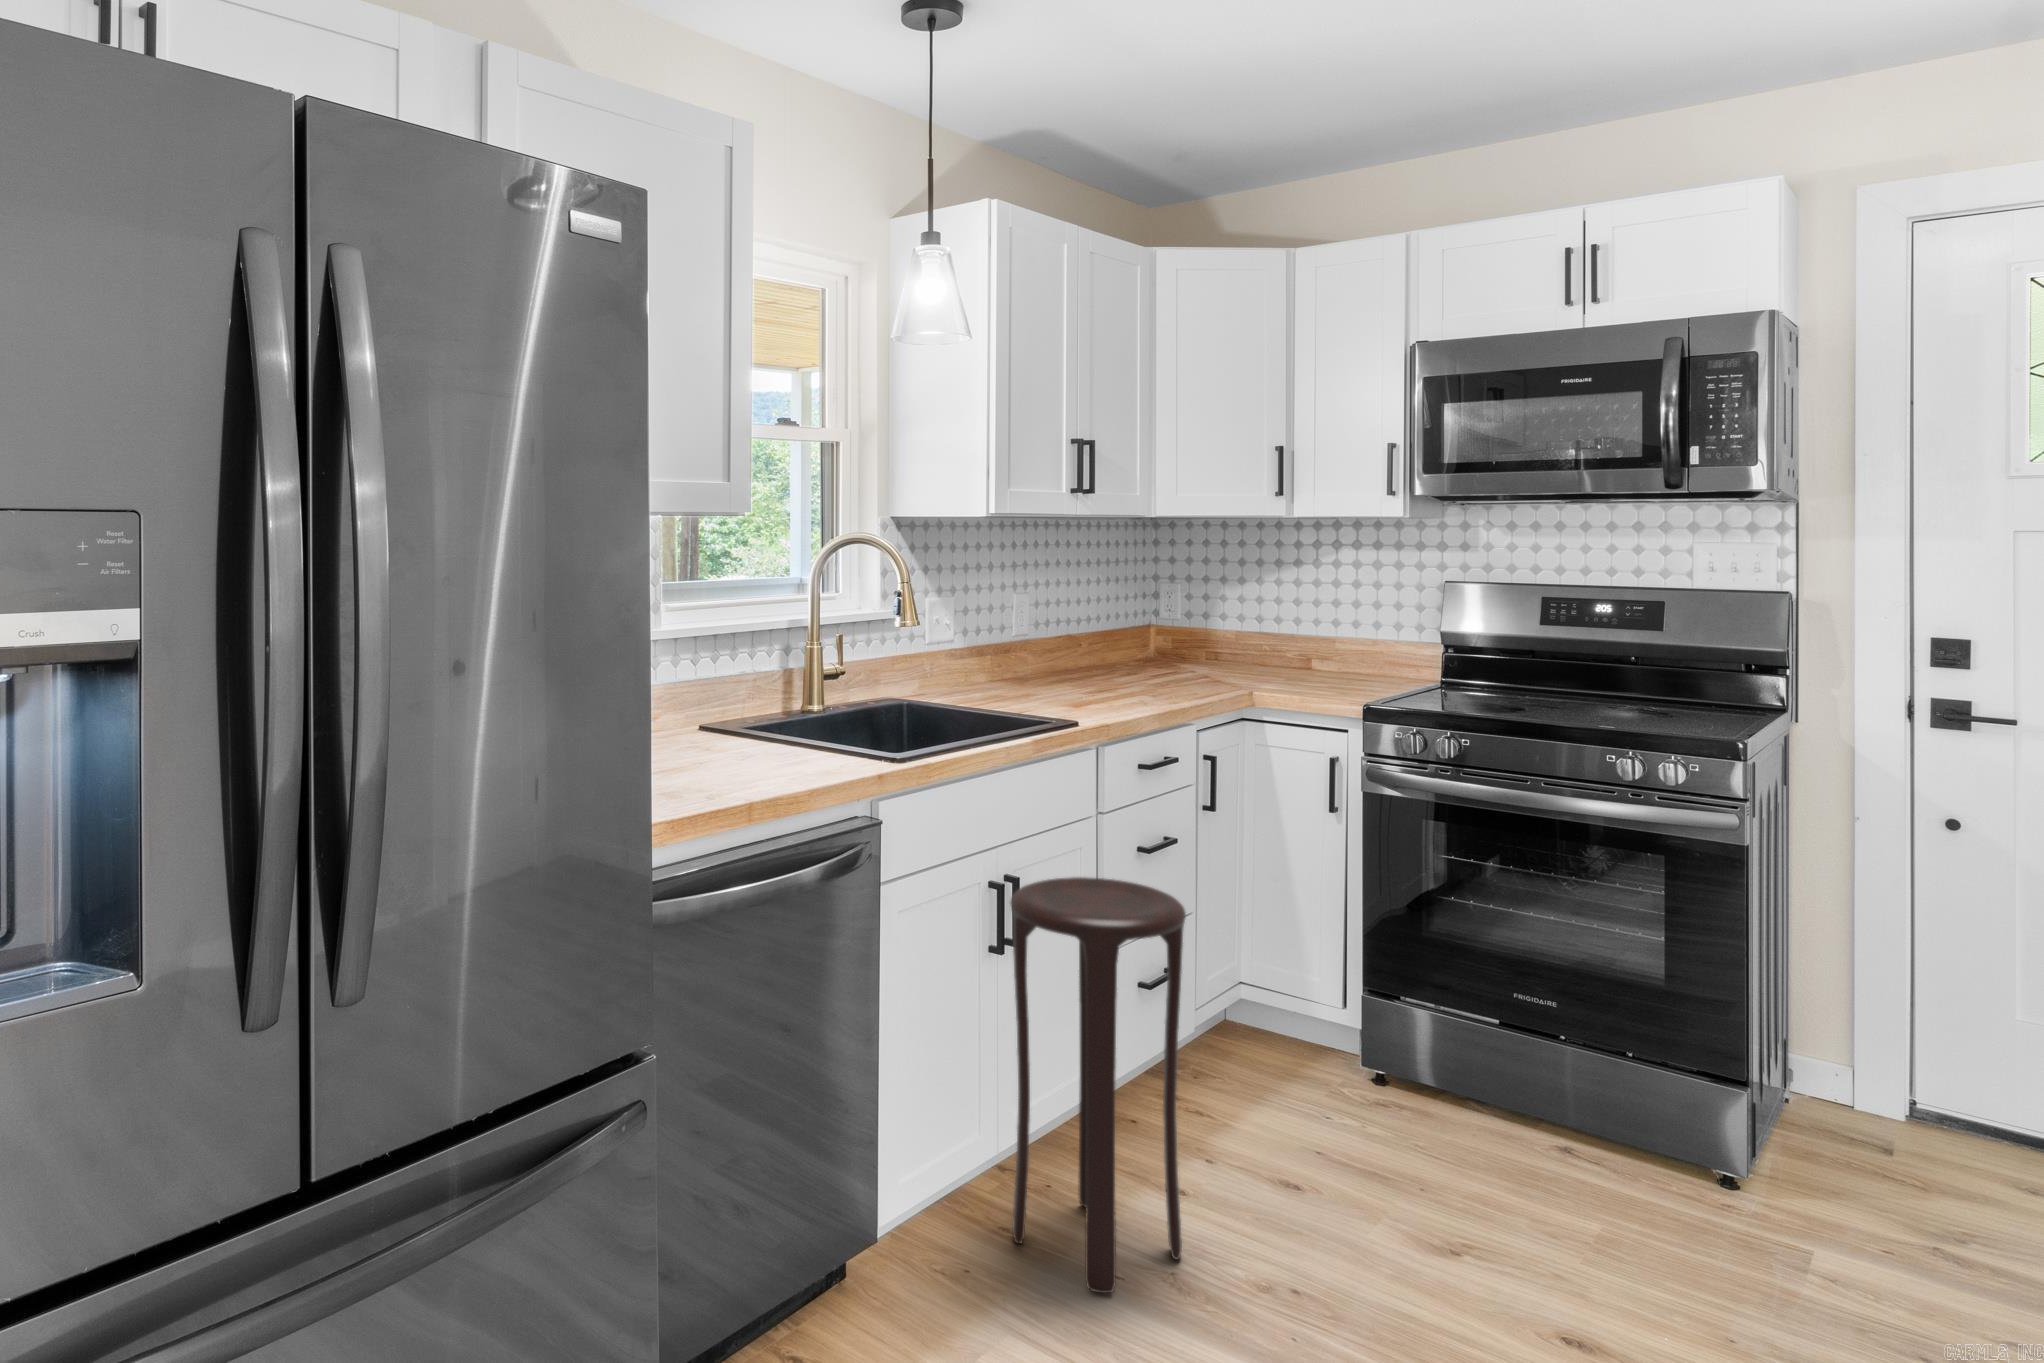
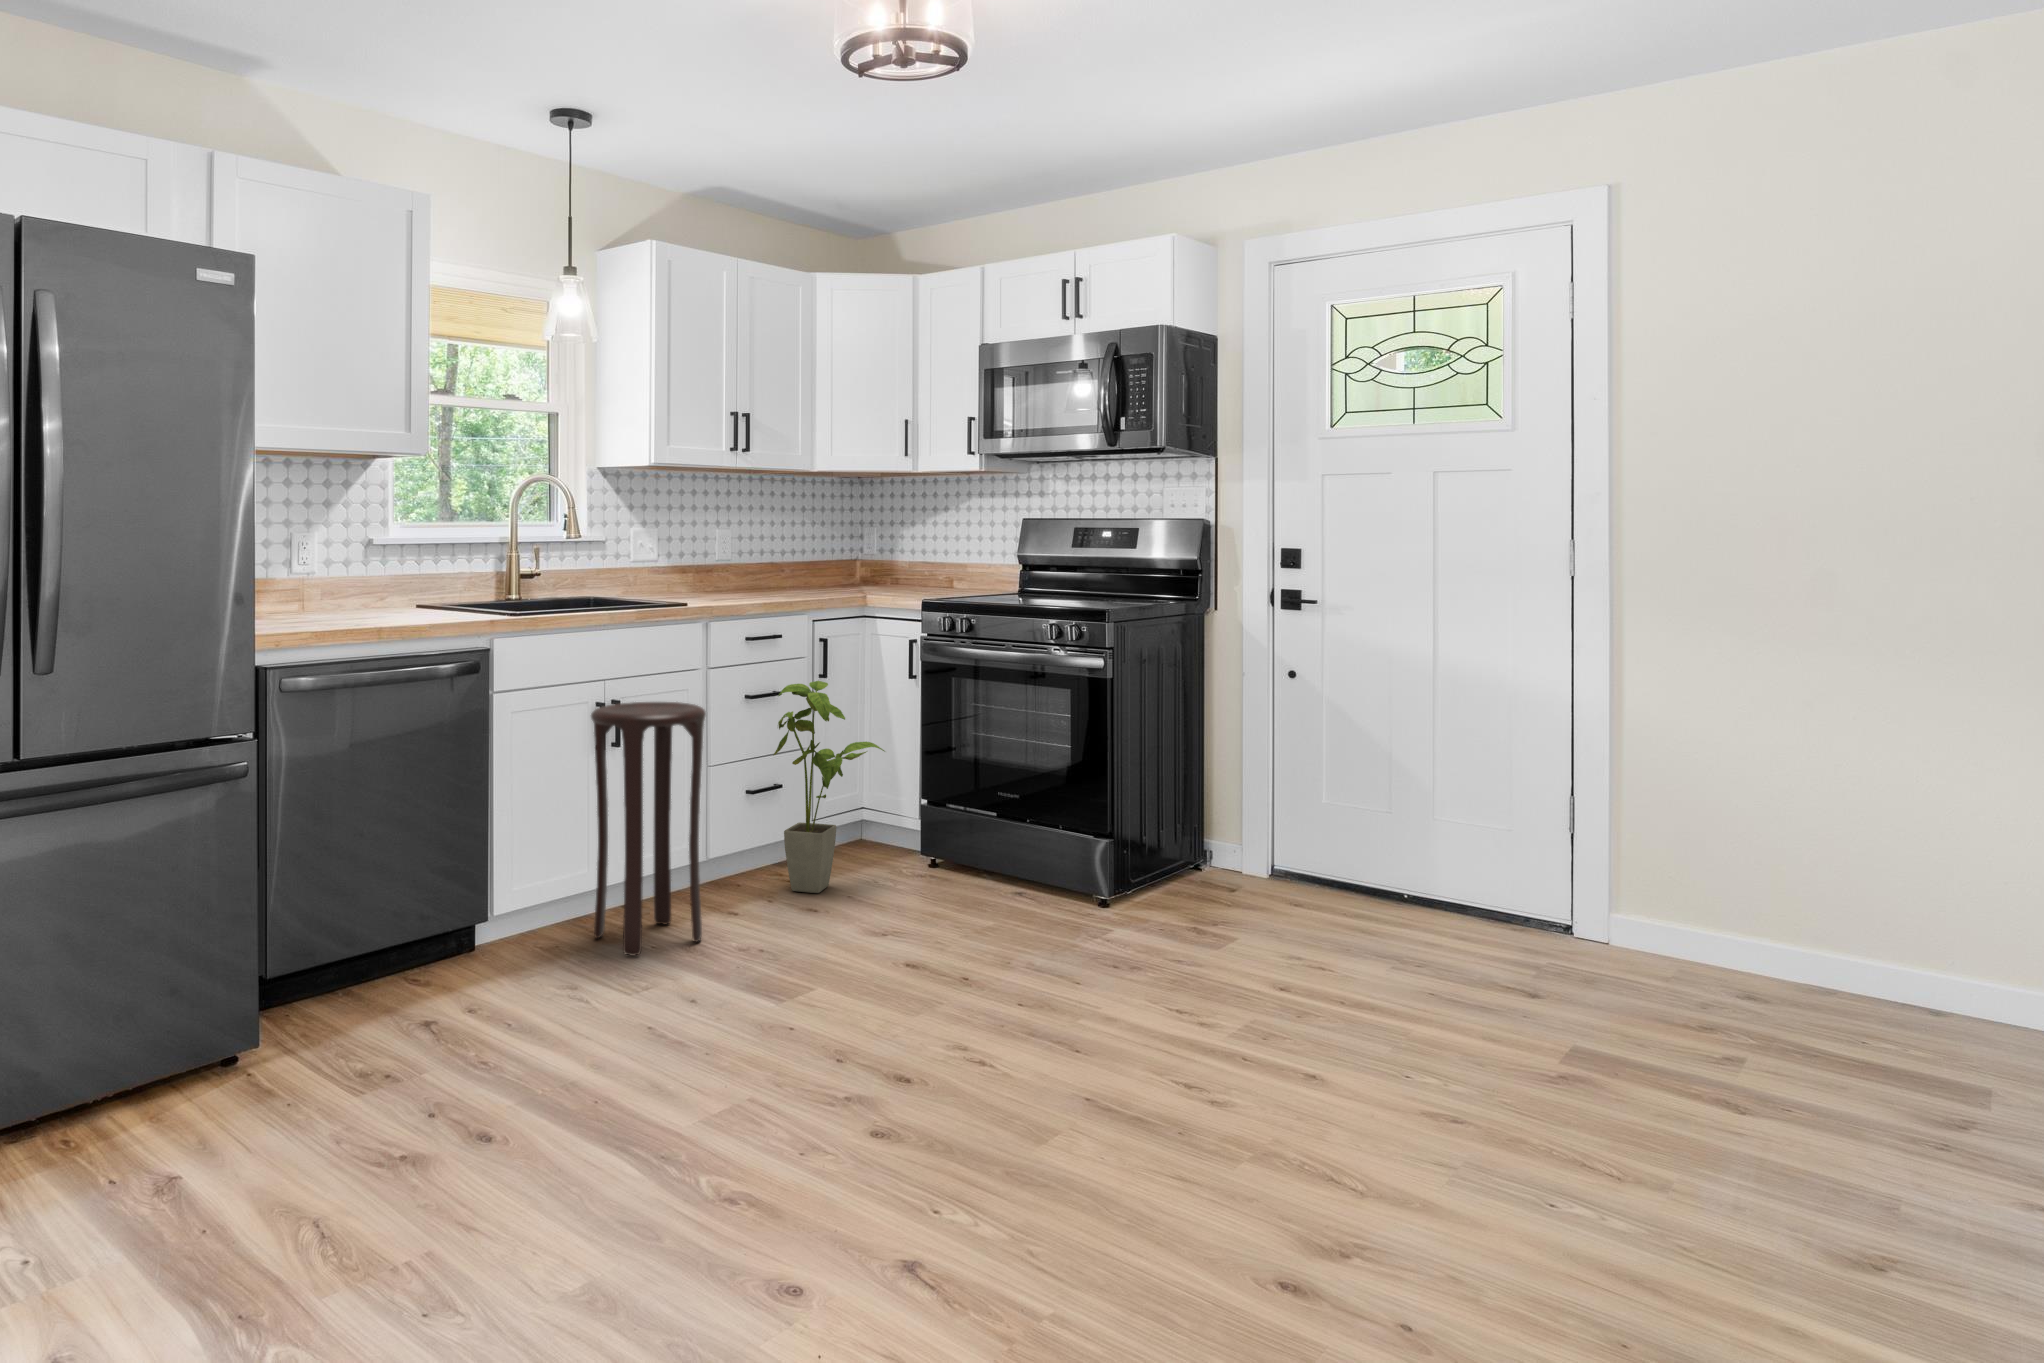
house plant: none [1188,830,1358,1137] -> present [774,681,885,893]

